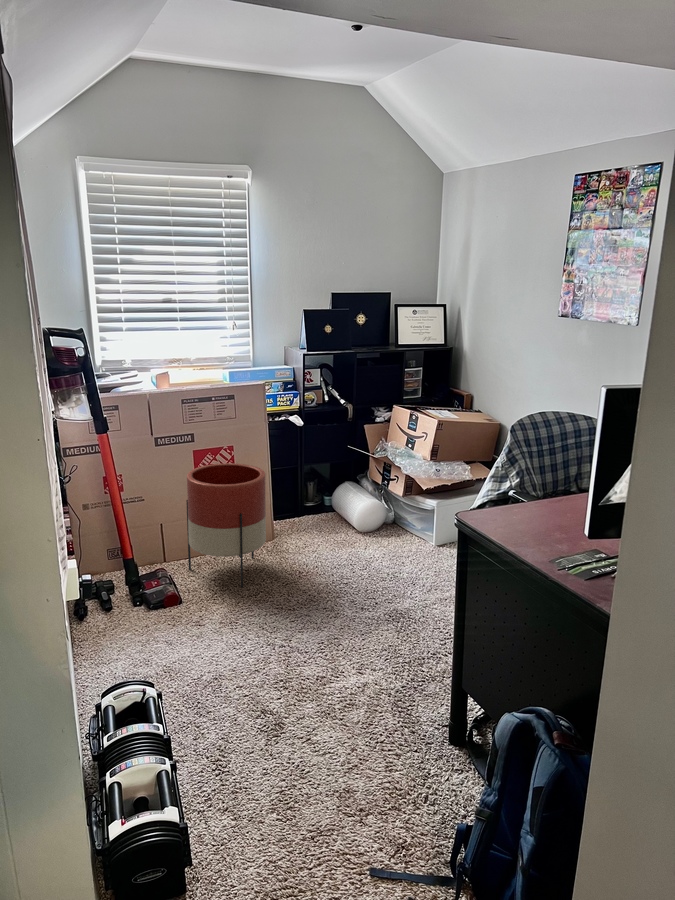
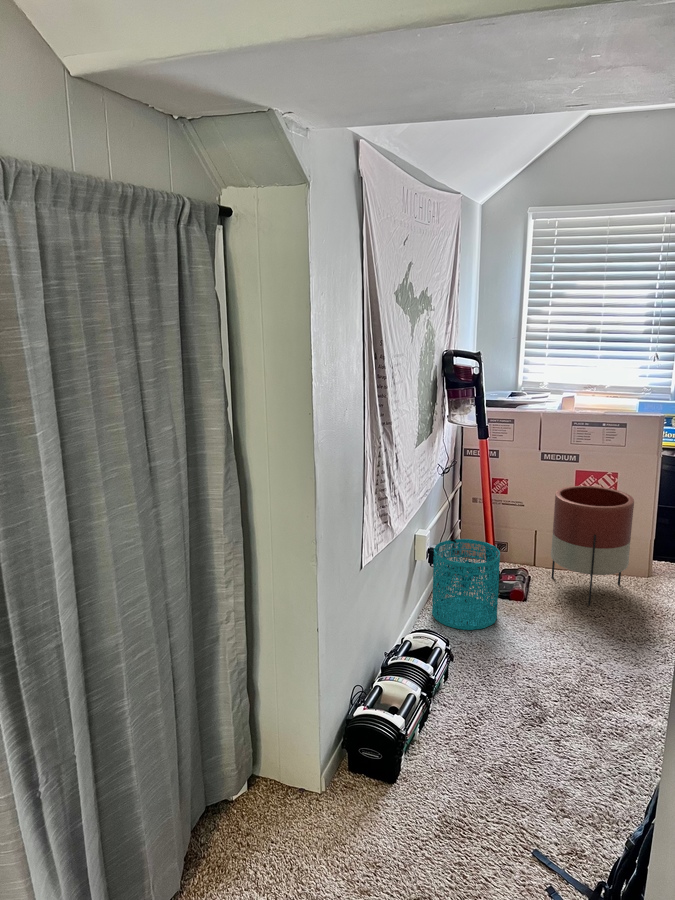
wastebasket: none [80,551,166,663] -> present [432,539,500,630]

